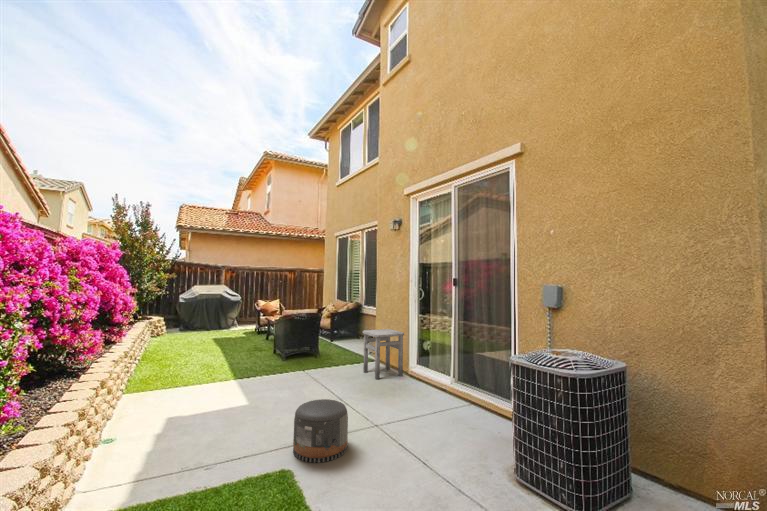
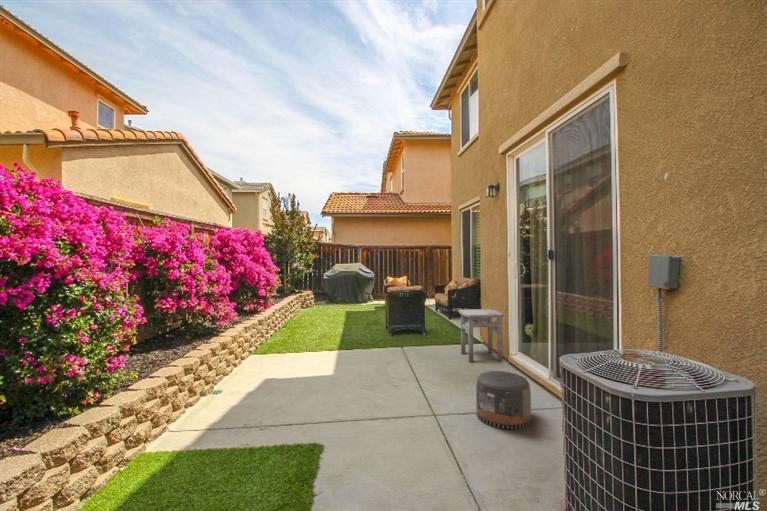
pouf: present [293,399,348,463] -> present [476,371,531,429]

